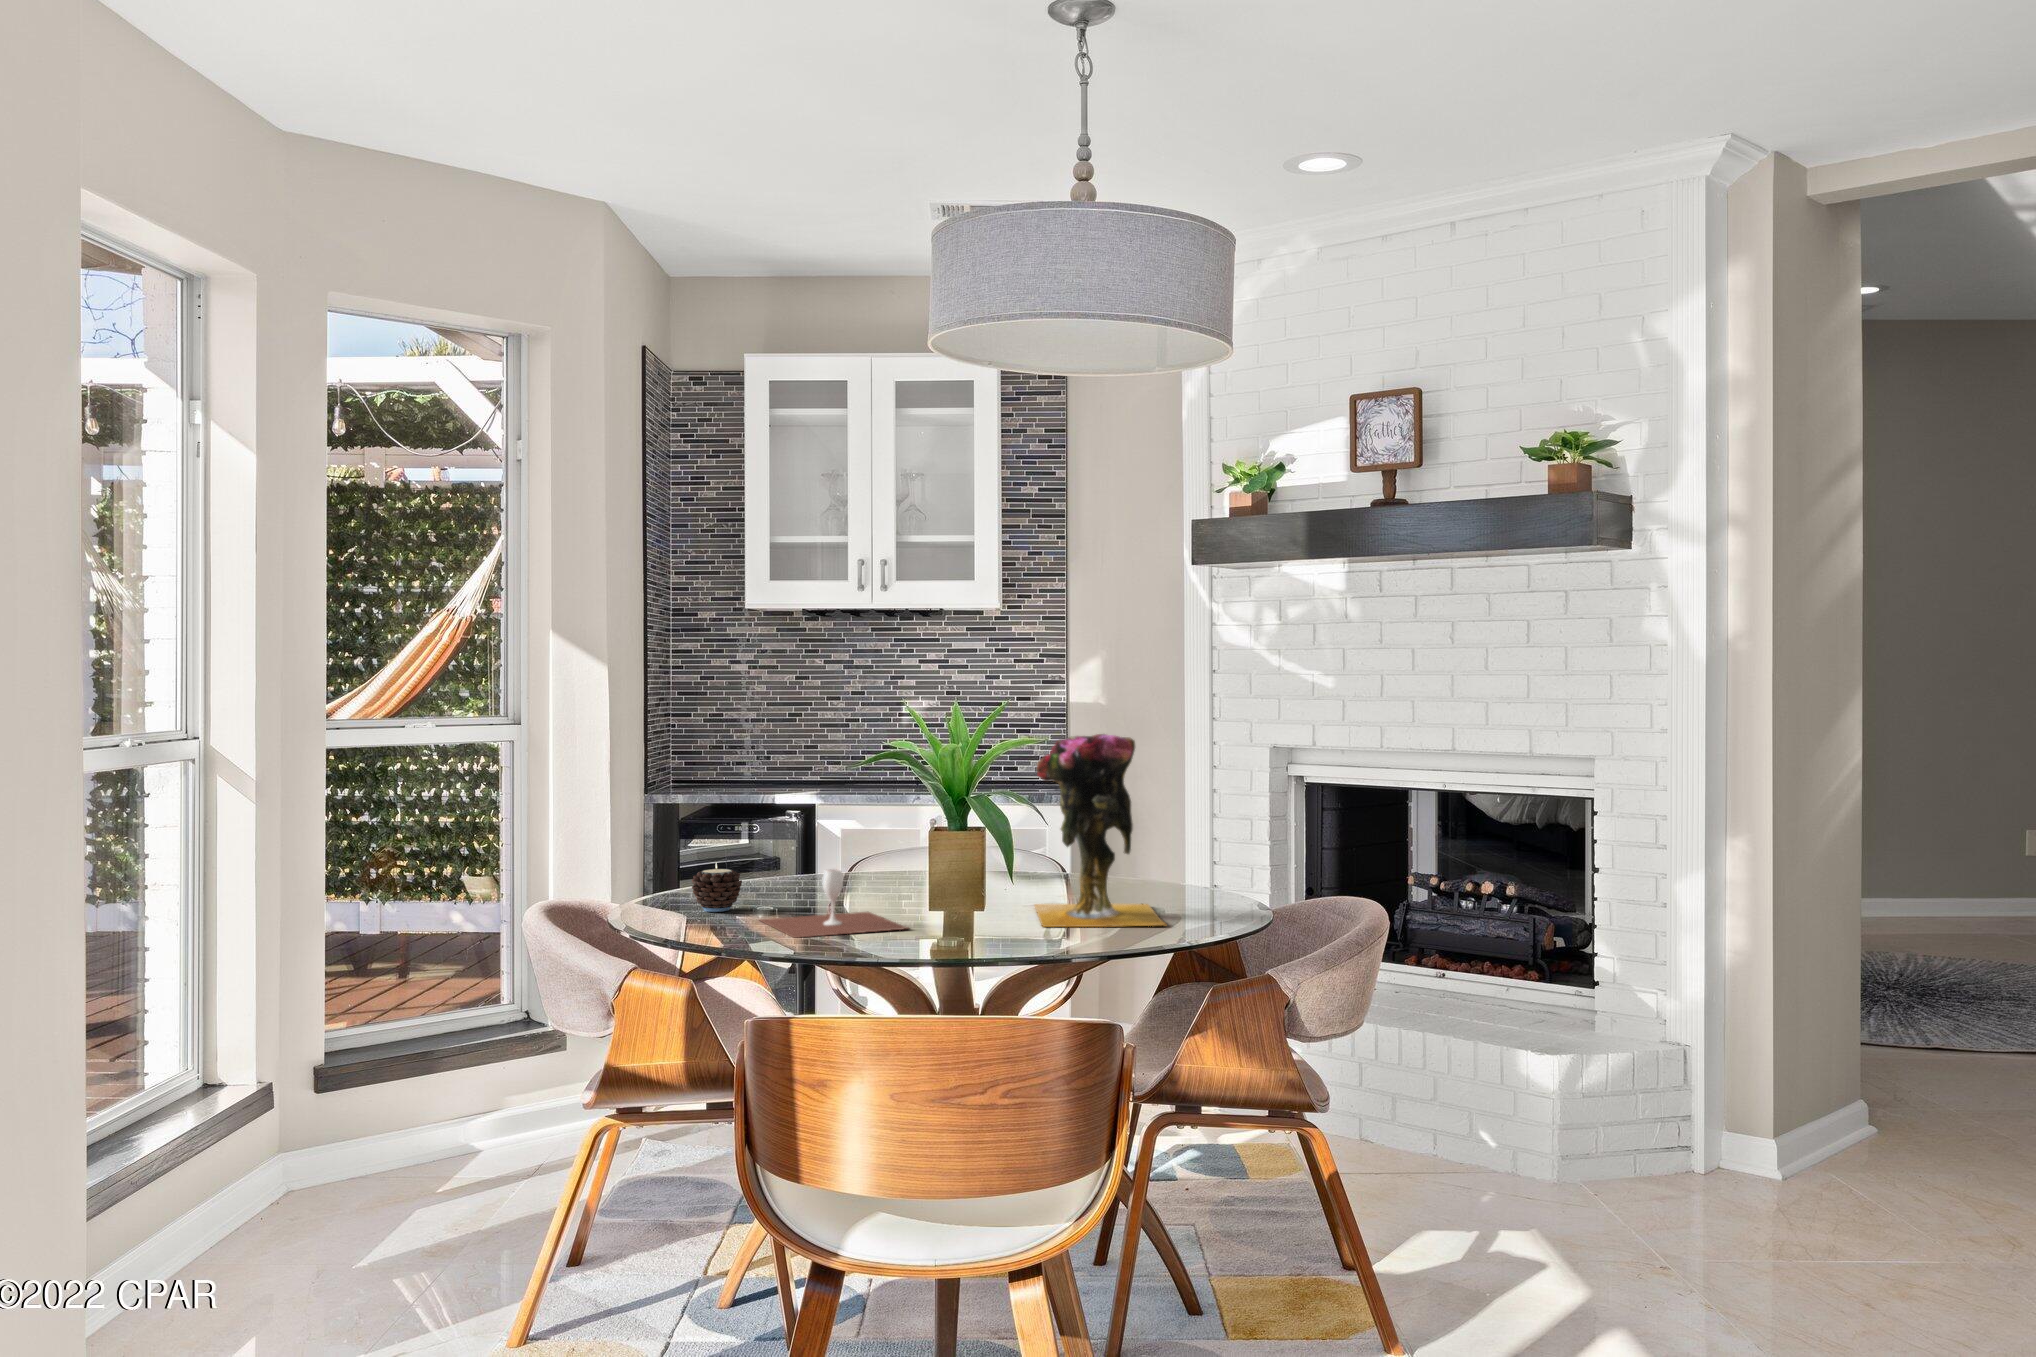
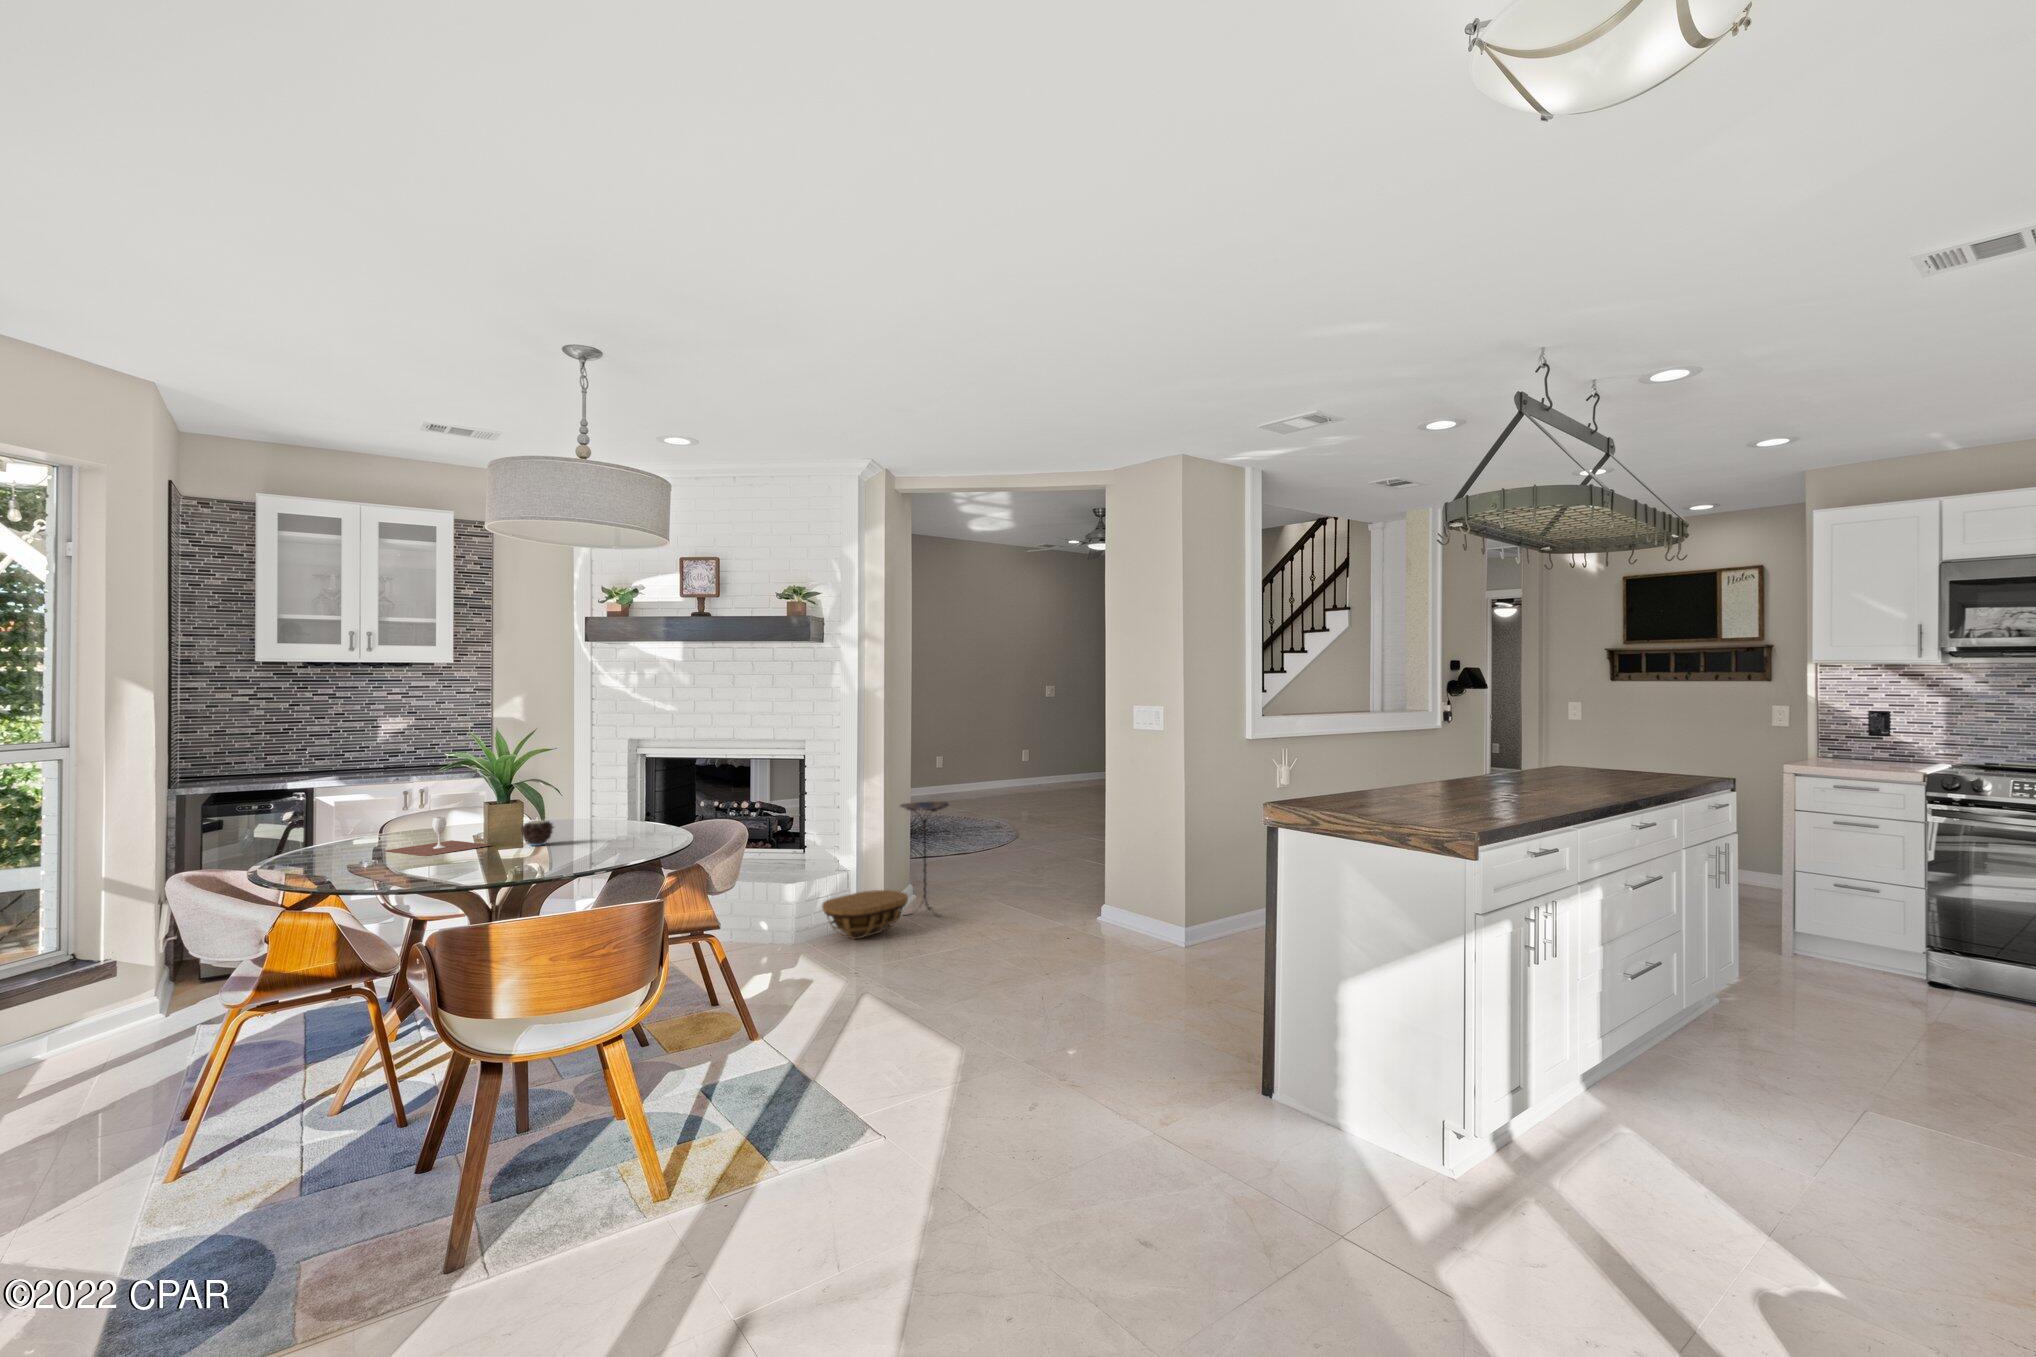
vase: present [1035,734,1165,927] -> none [548,735,636,837]
candle: present [692,863,742,912] -> present [521,820,553,846]
side table: none [1824,912,1956,1184] -> present [901,801,948,915]
basket: none [1624,1099,1833,1204] -> present [822,890,908,939]

